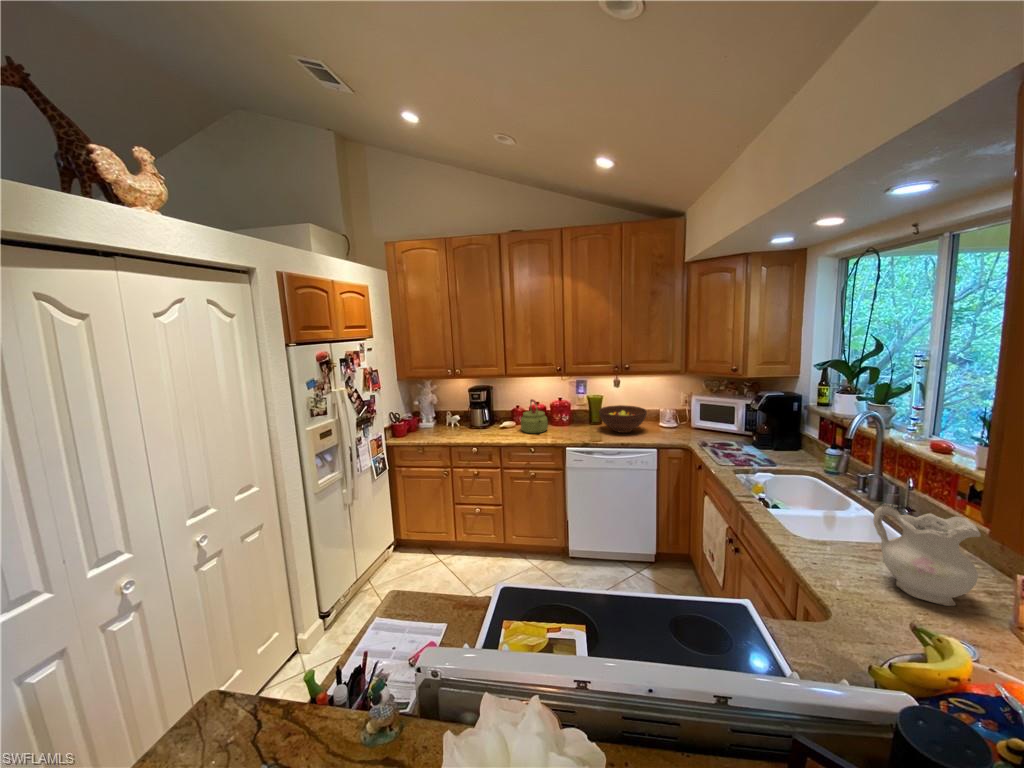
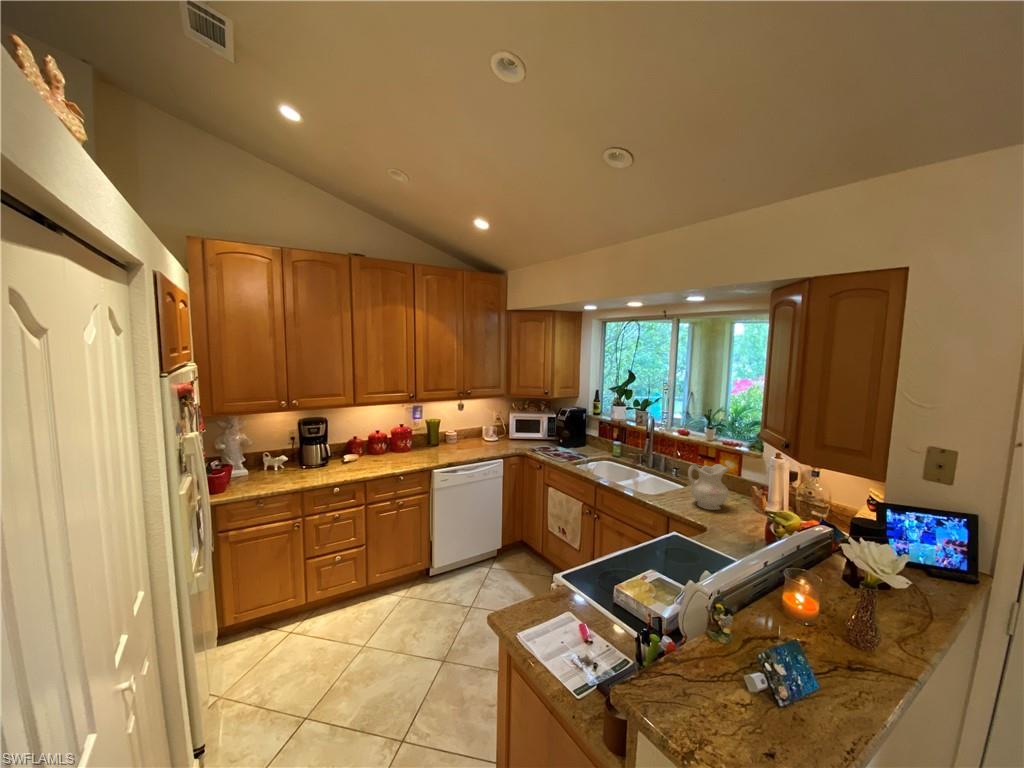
kettle: present [521,399,548,433] -> none [372,428,401,463]
fruit bowl: present [599,405,647,433] -> none [446,426,486,450]

